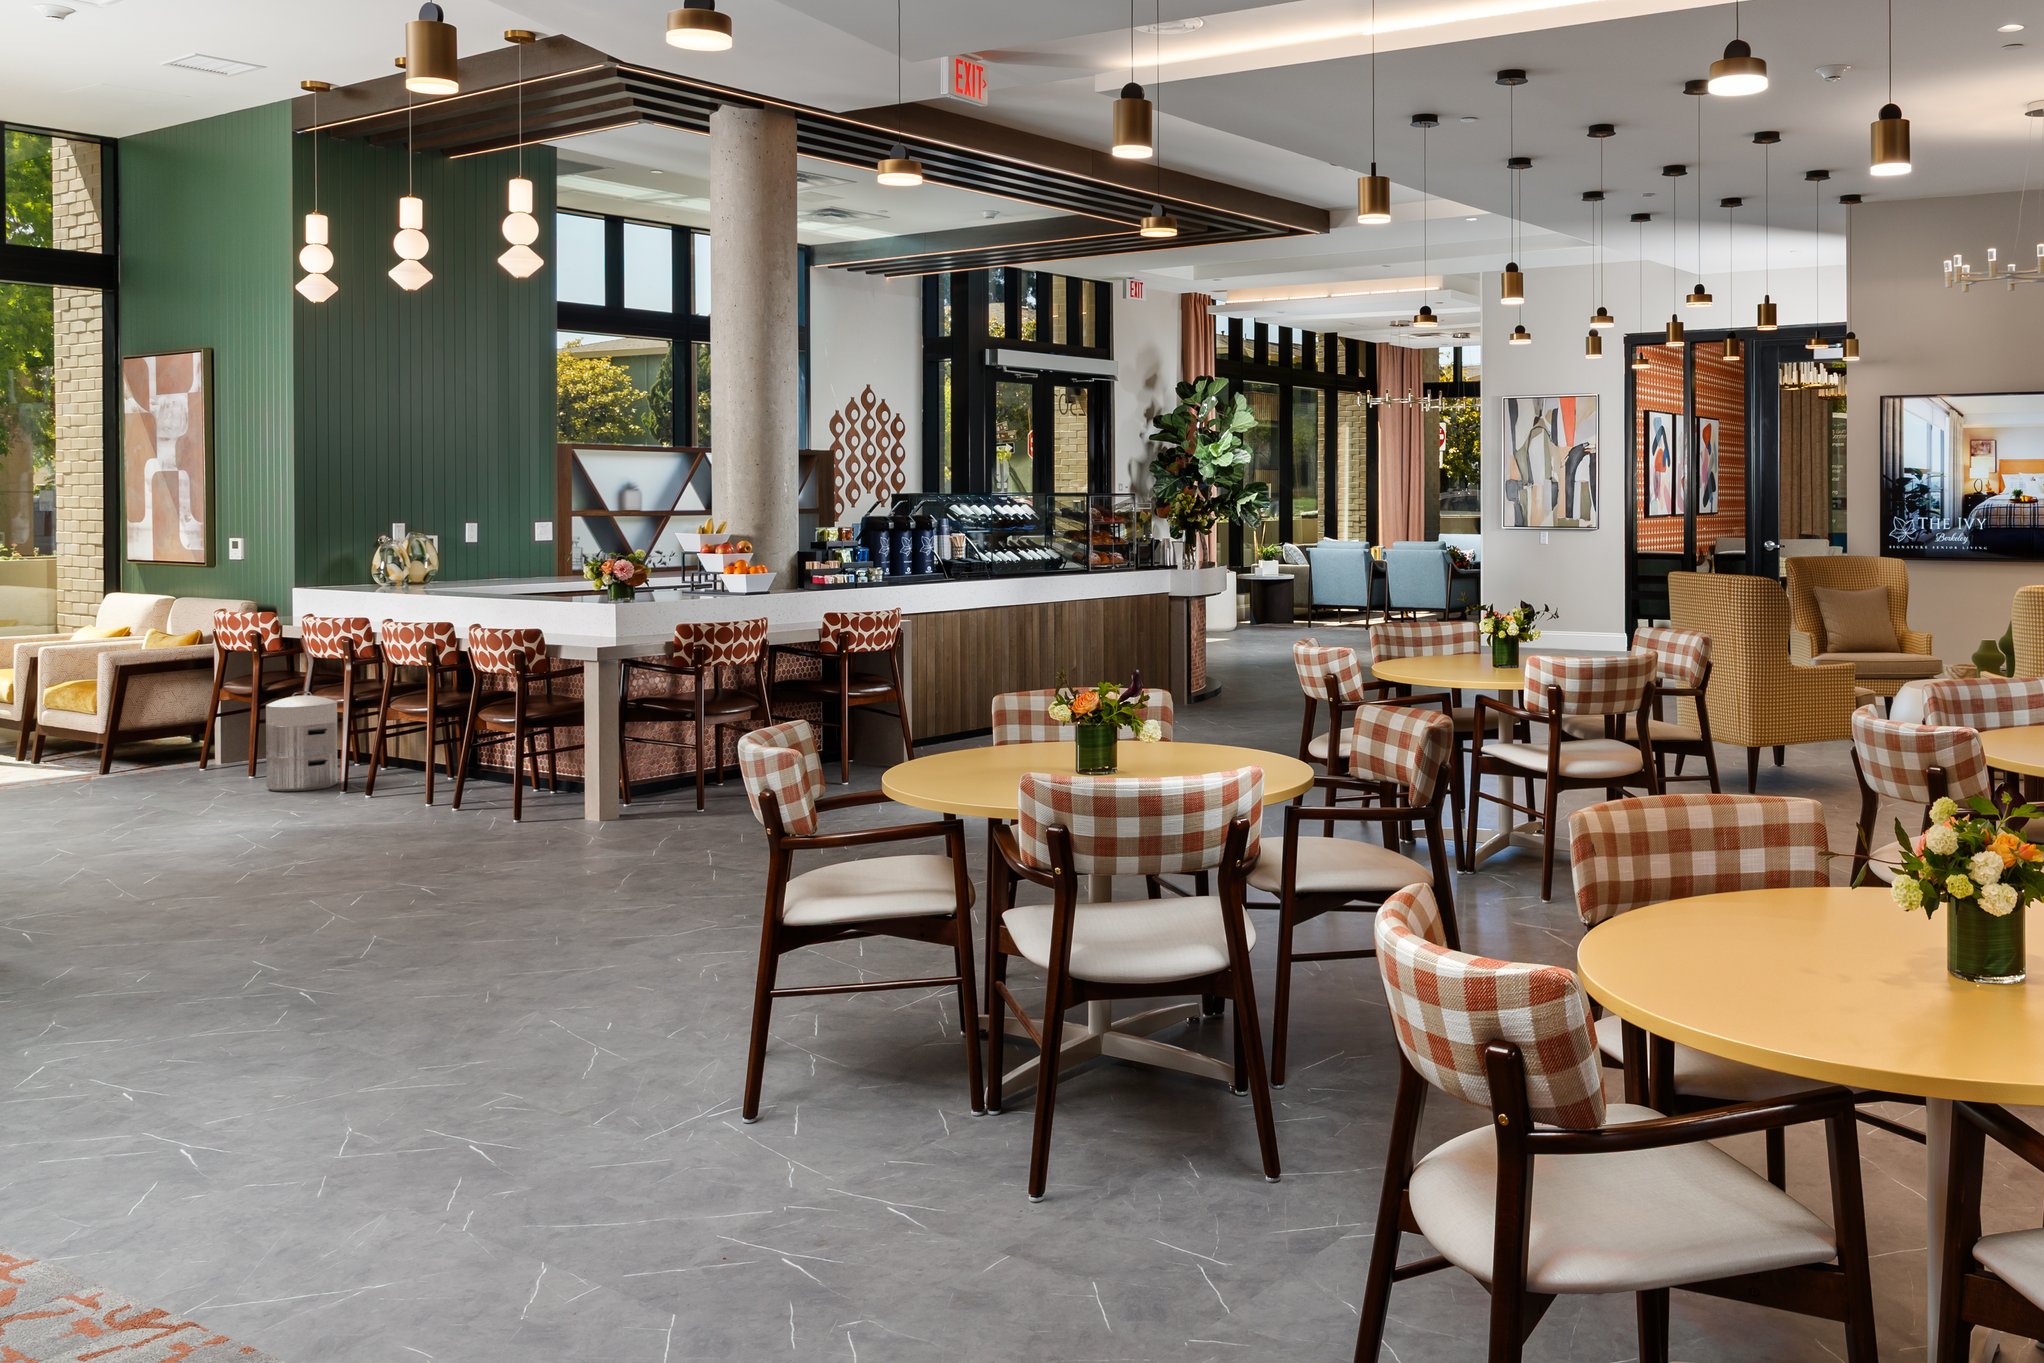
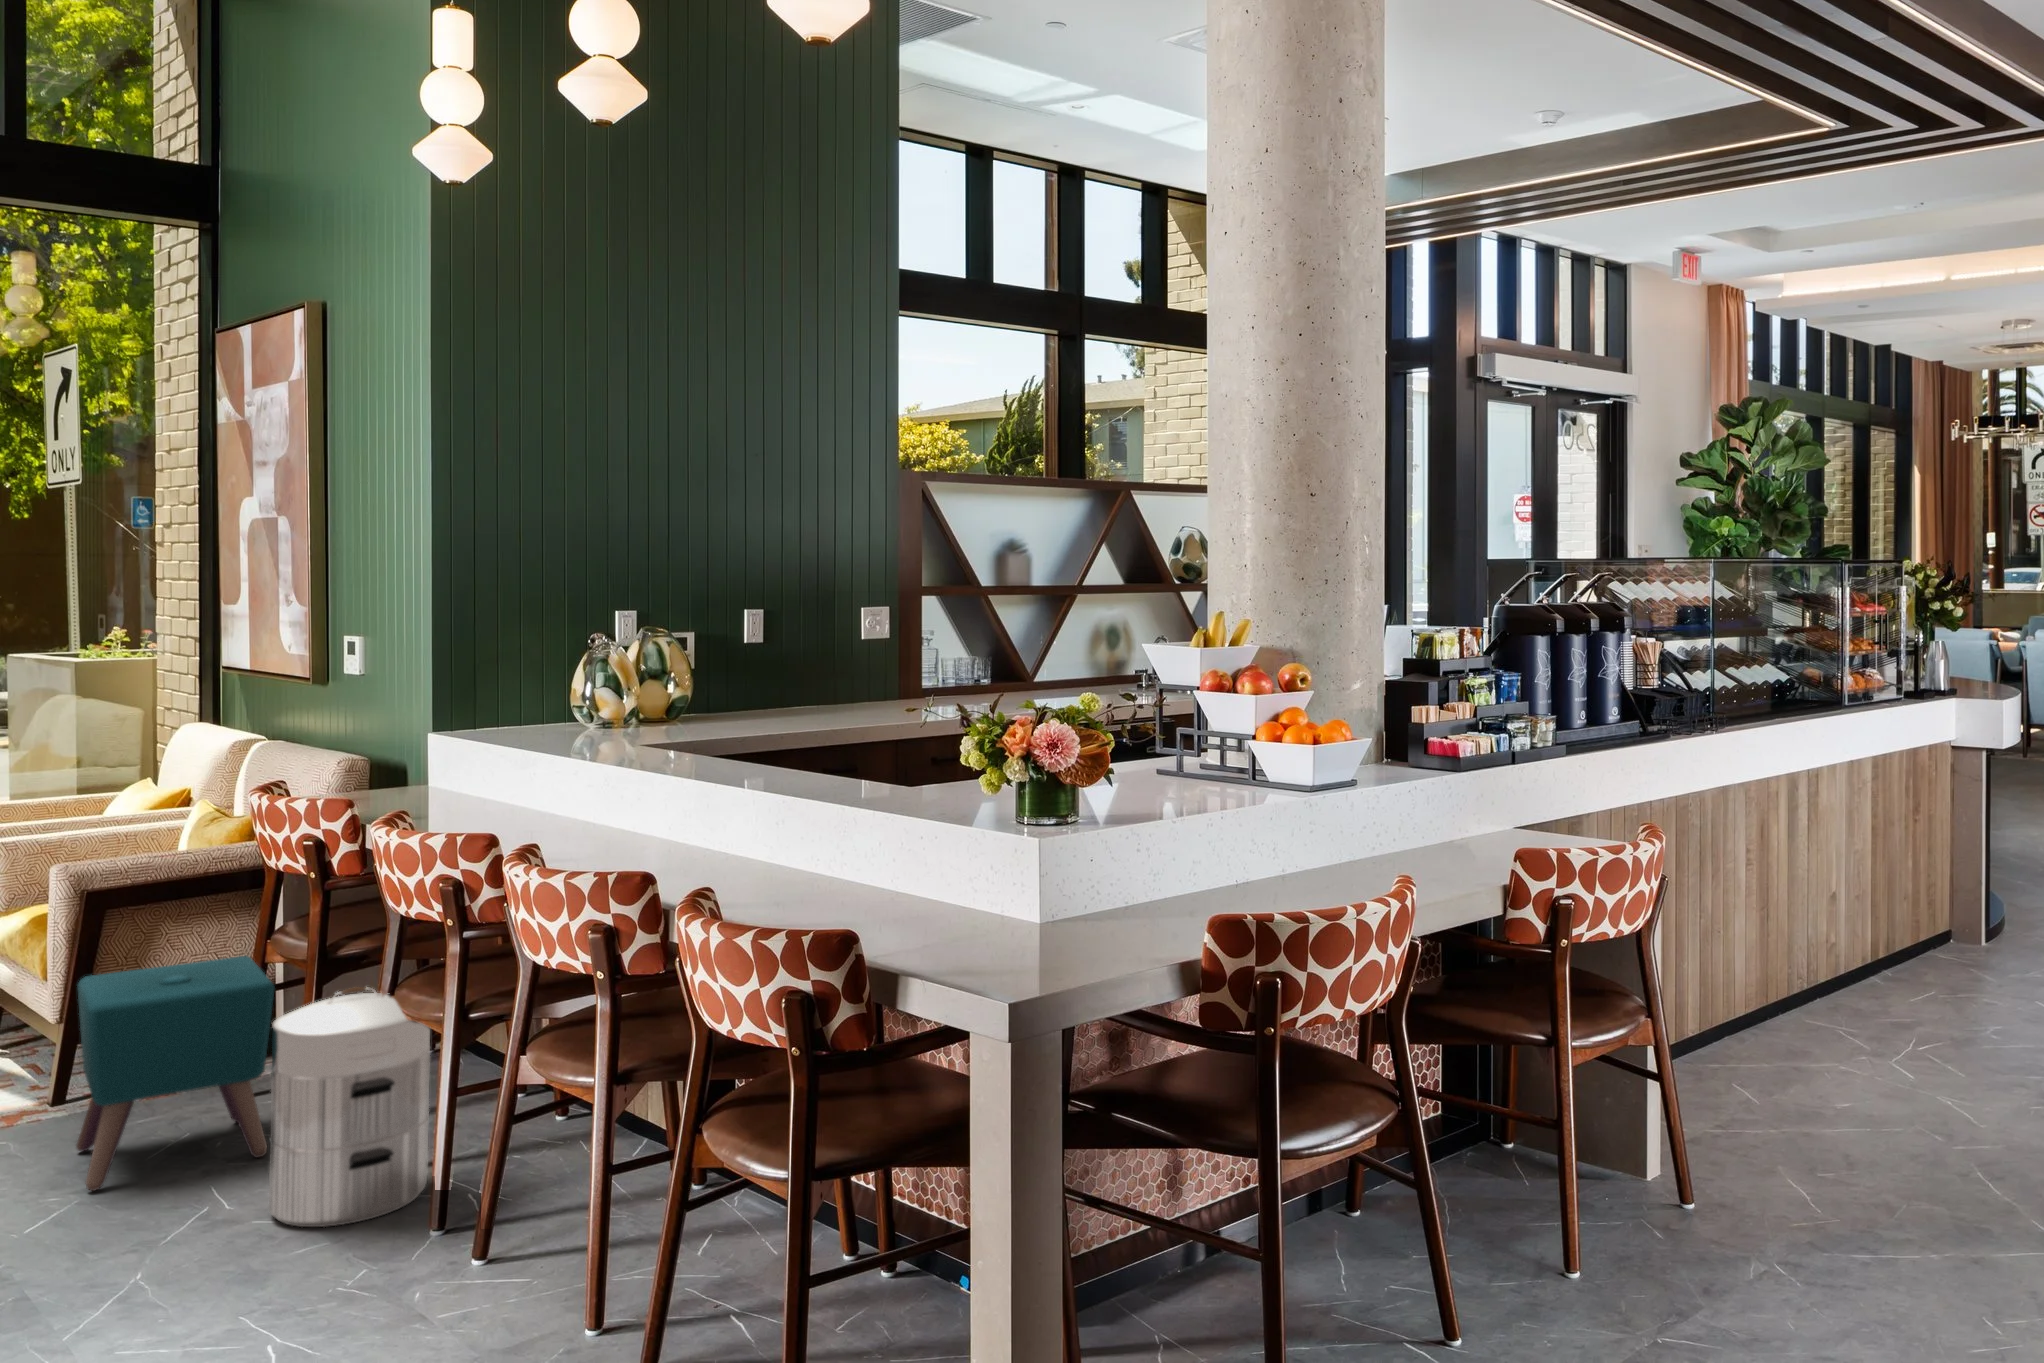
ottoman: none [144,693,248,789] -> present [76,956,275,1191]

